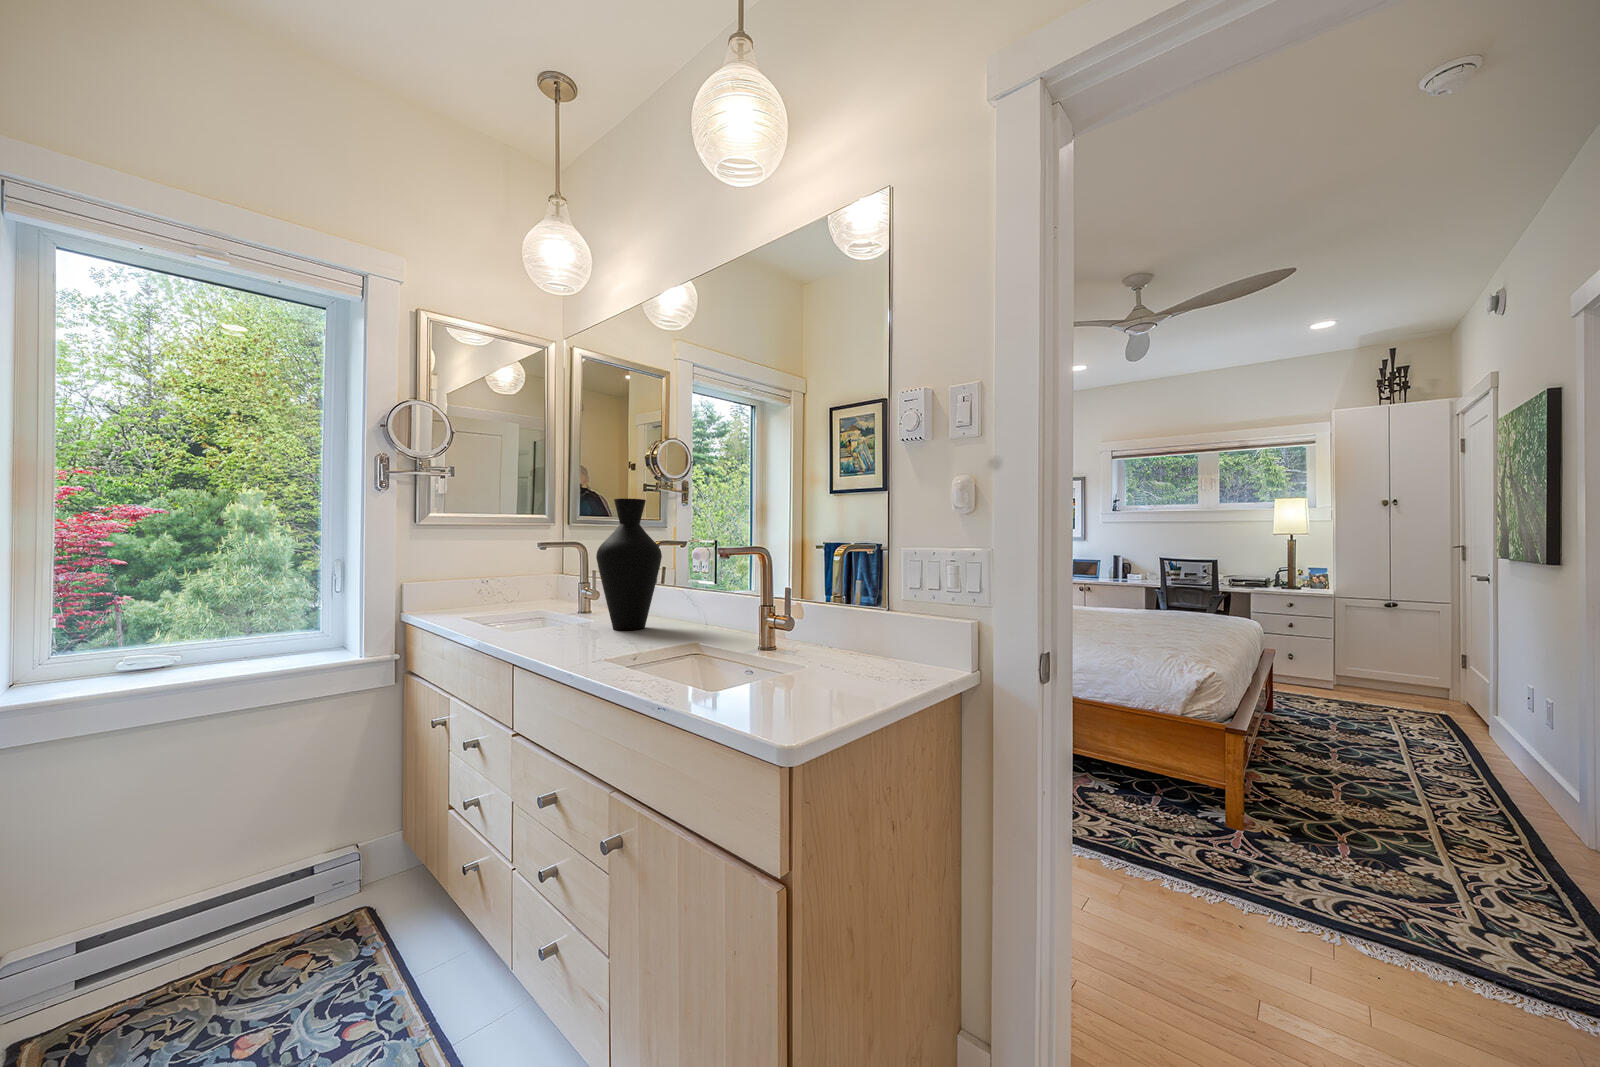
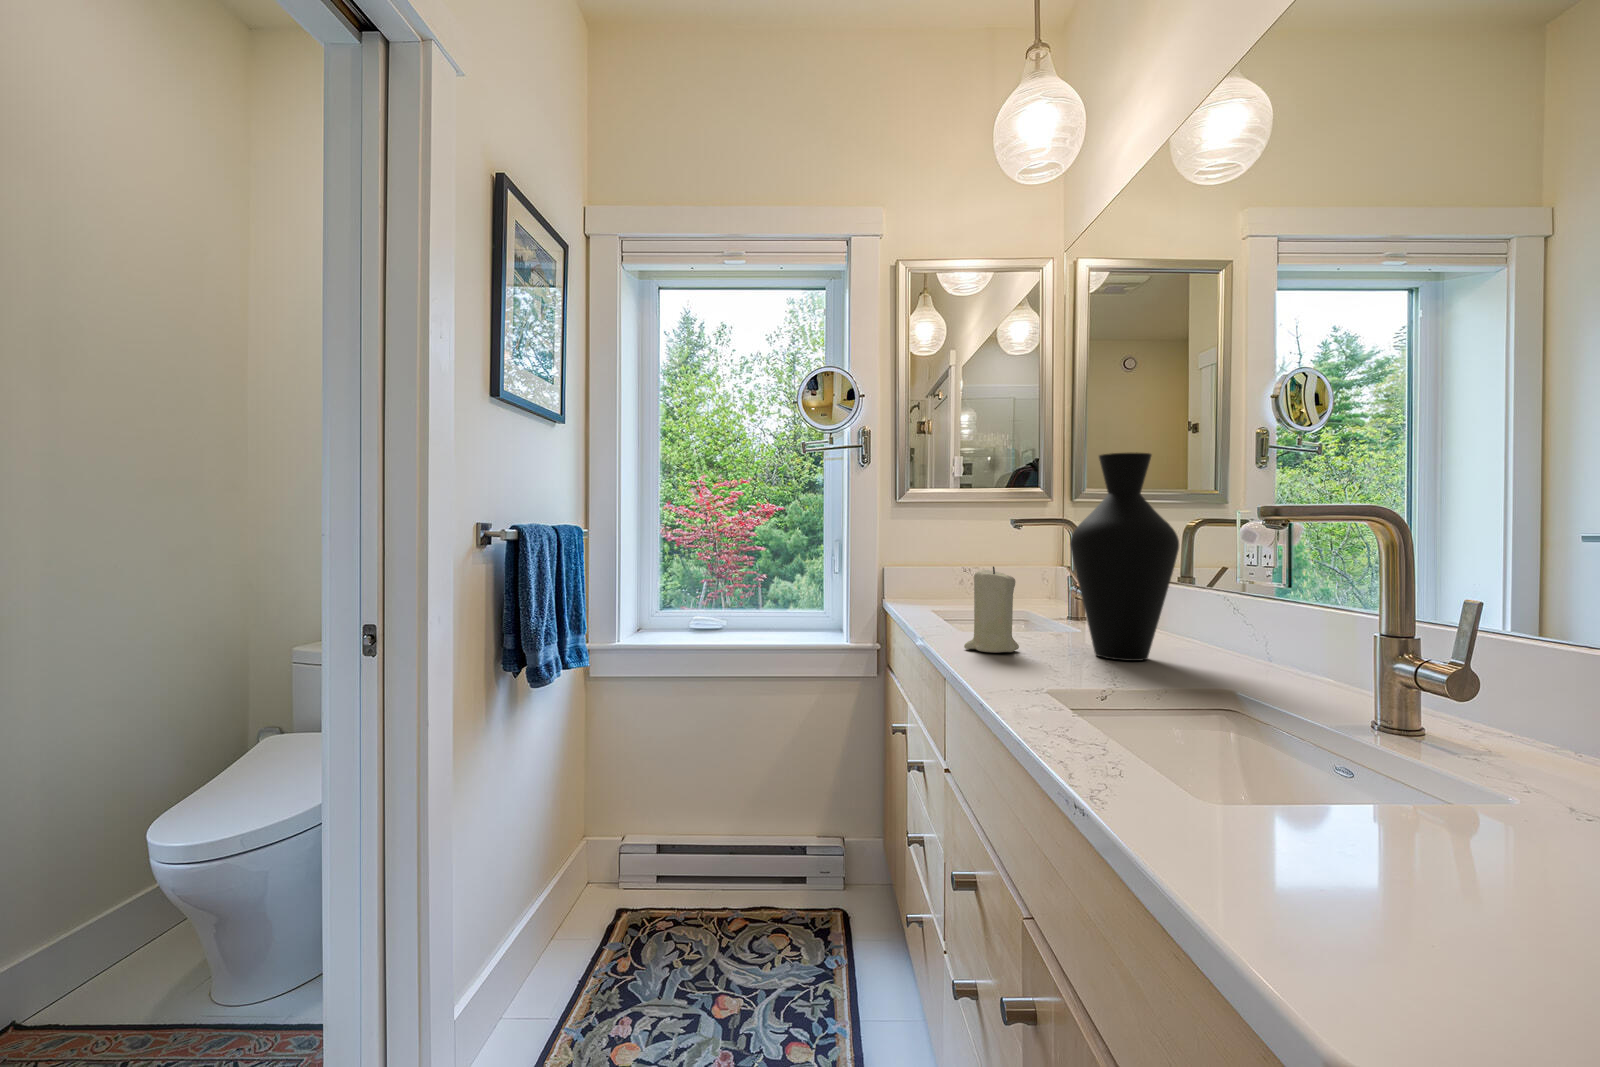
candle: none [523,575,563,637] -> present [964,566,1019,653]

